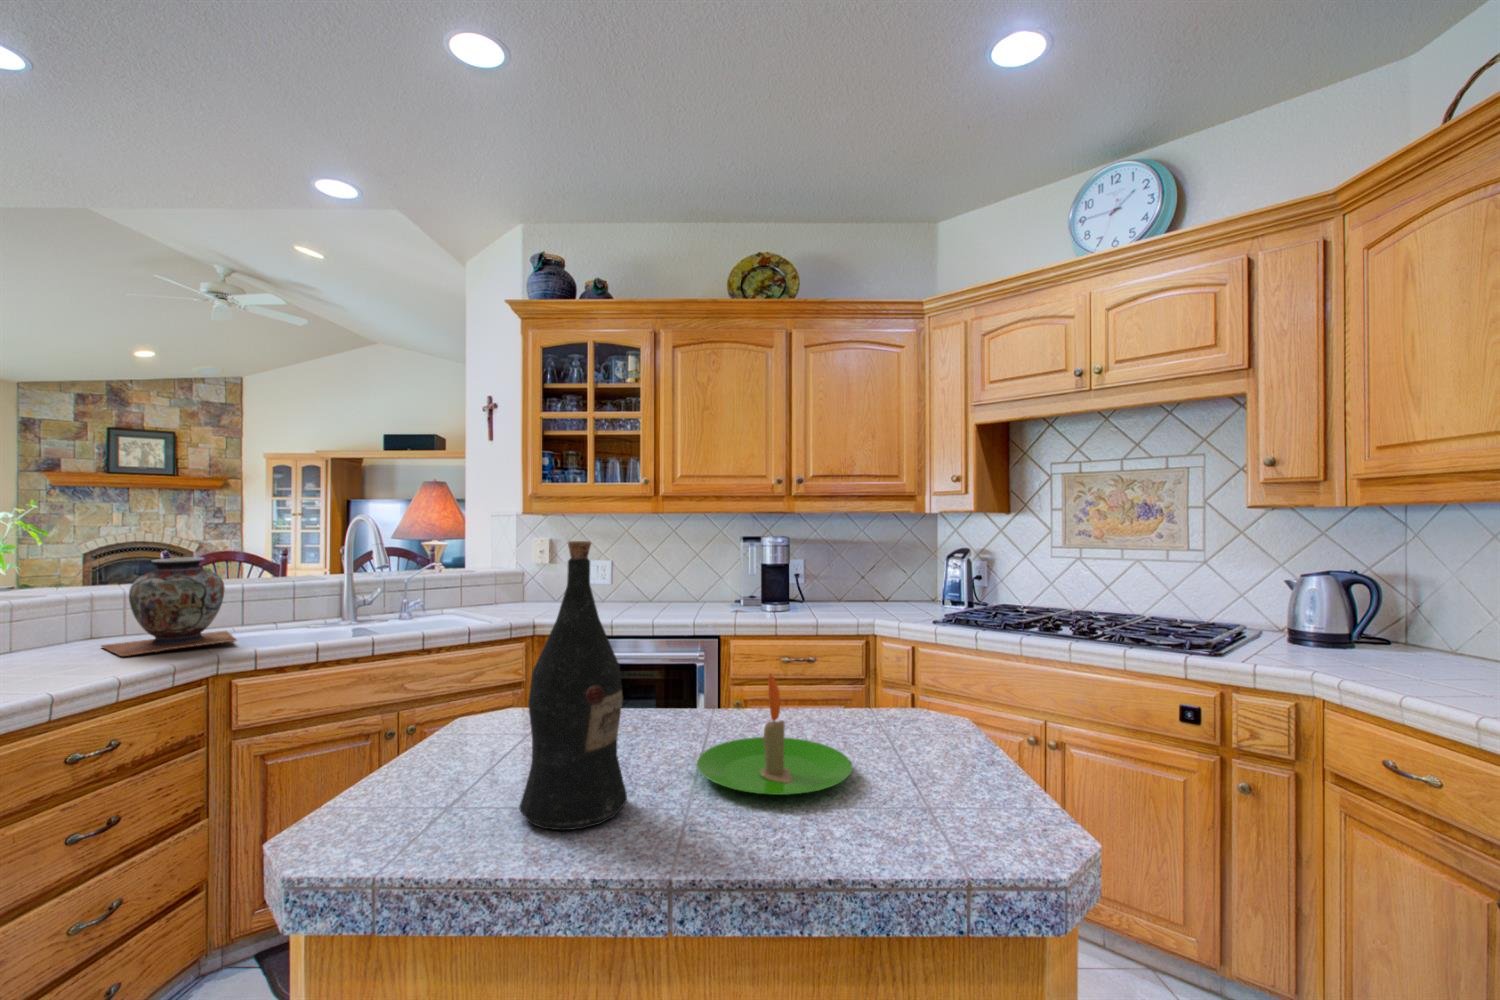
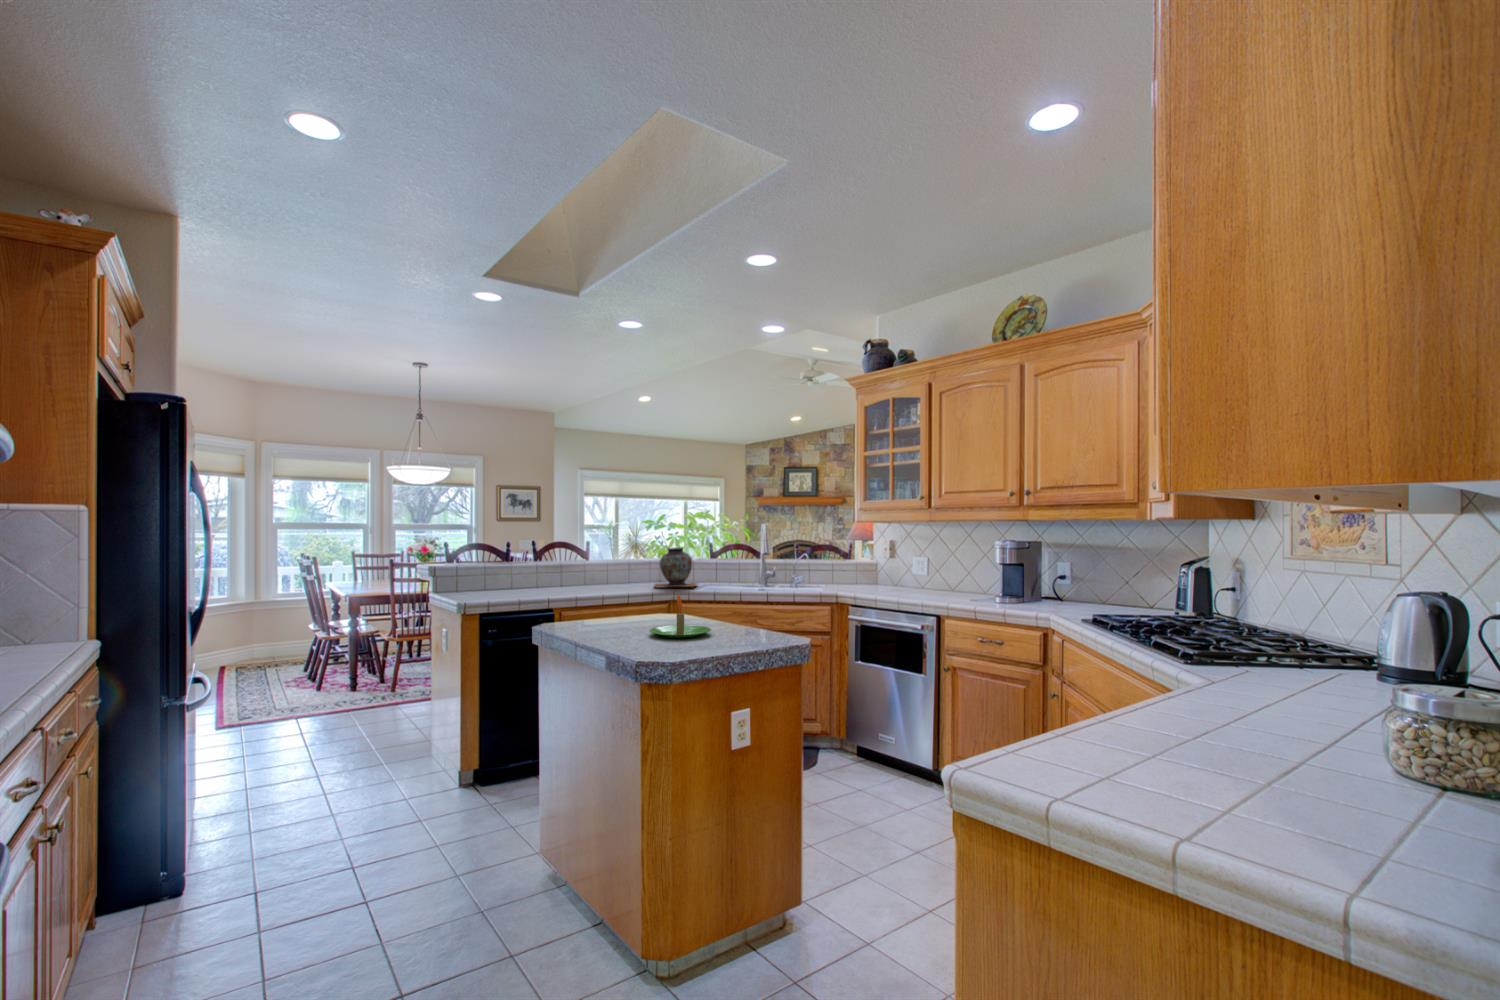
wine bottle: present [520,541,627,830] -> none [600,541,635,631]

